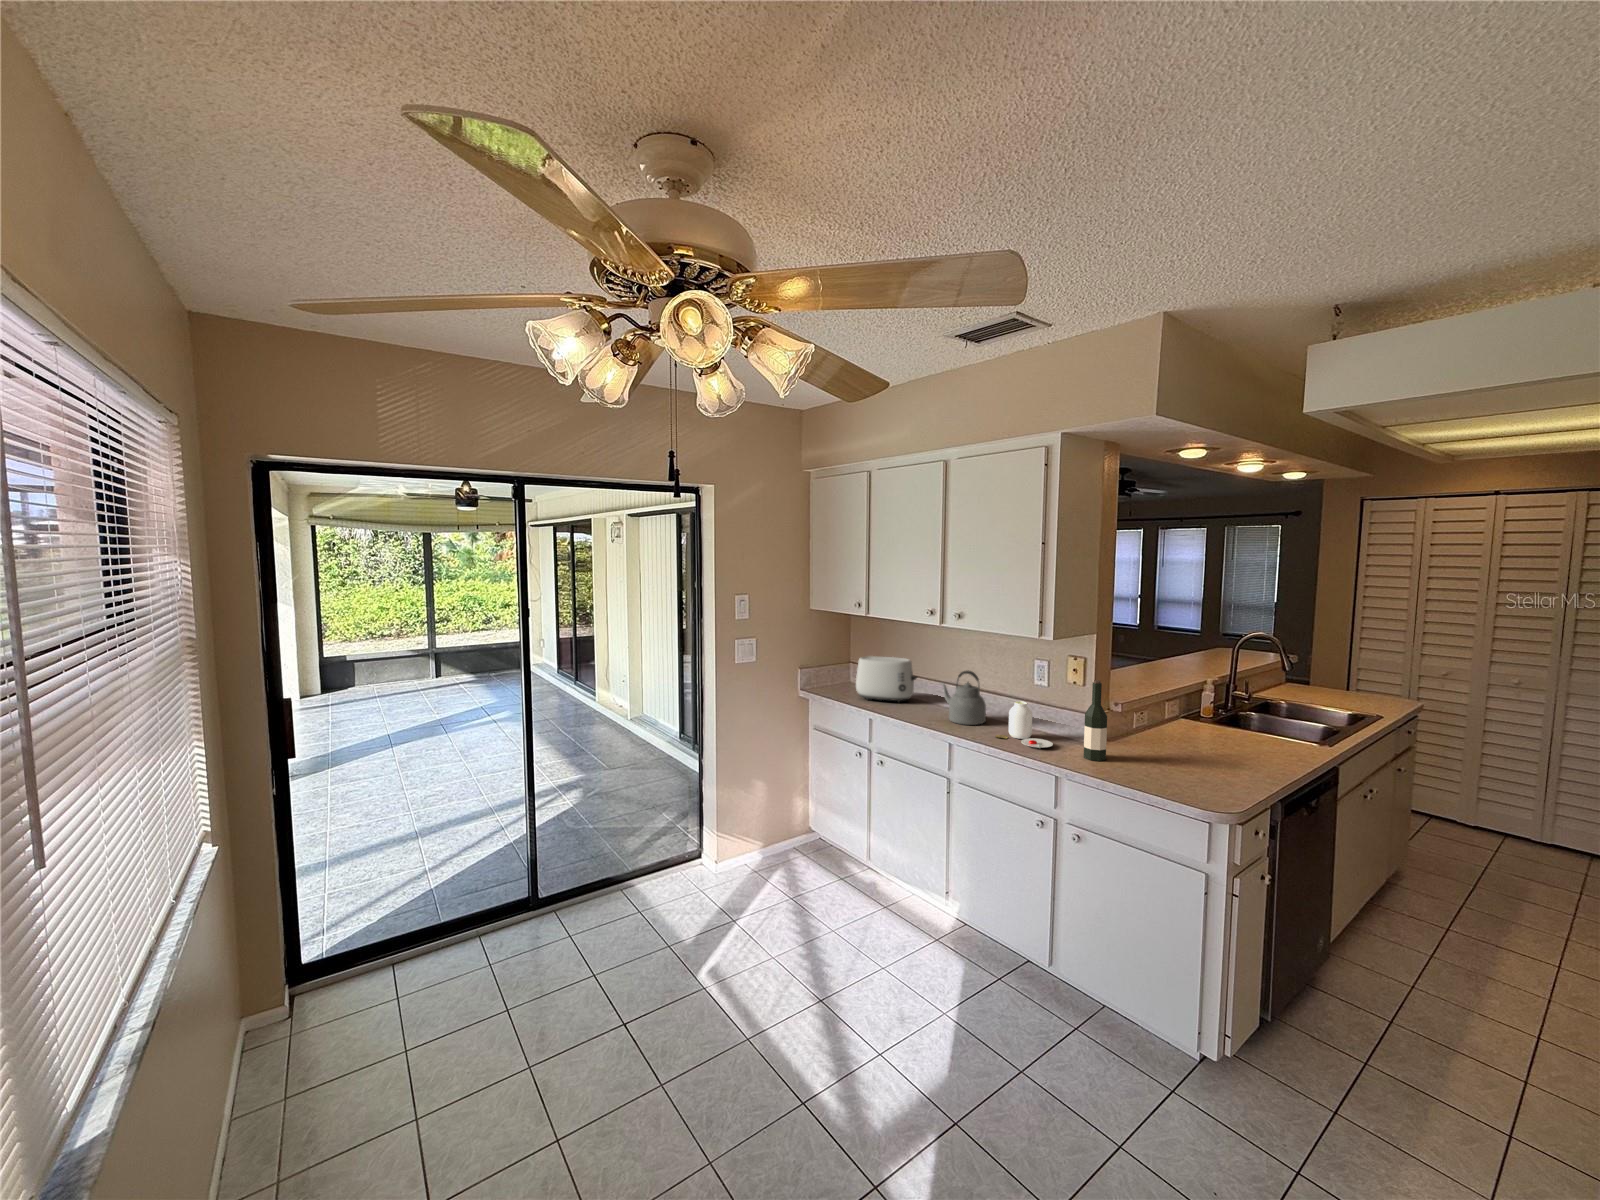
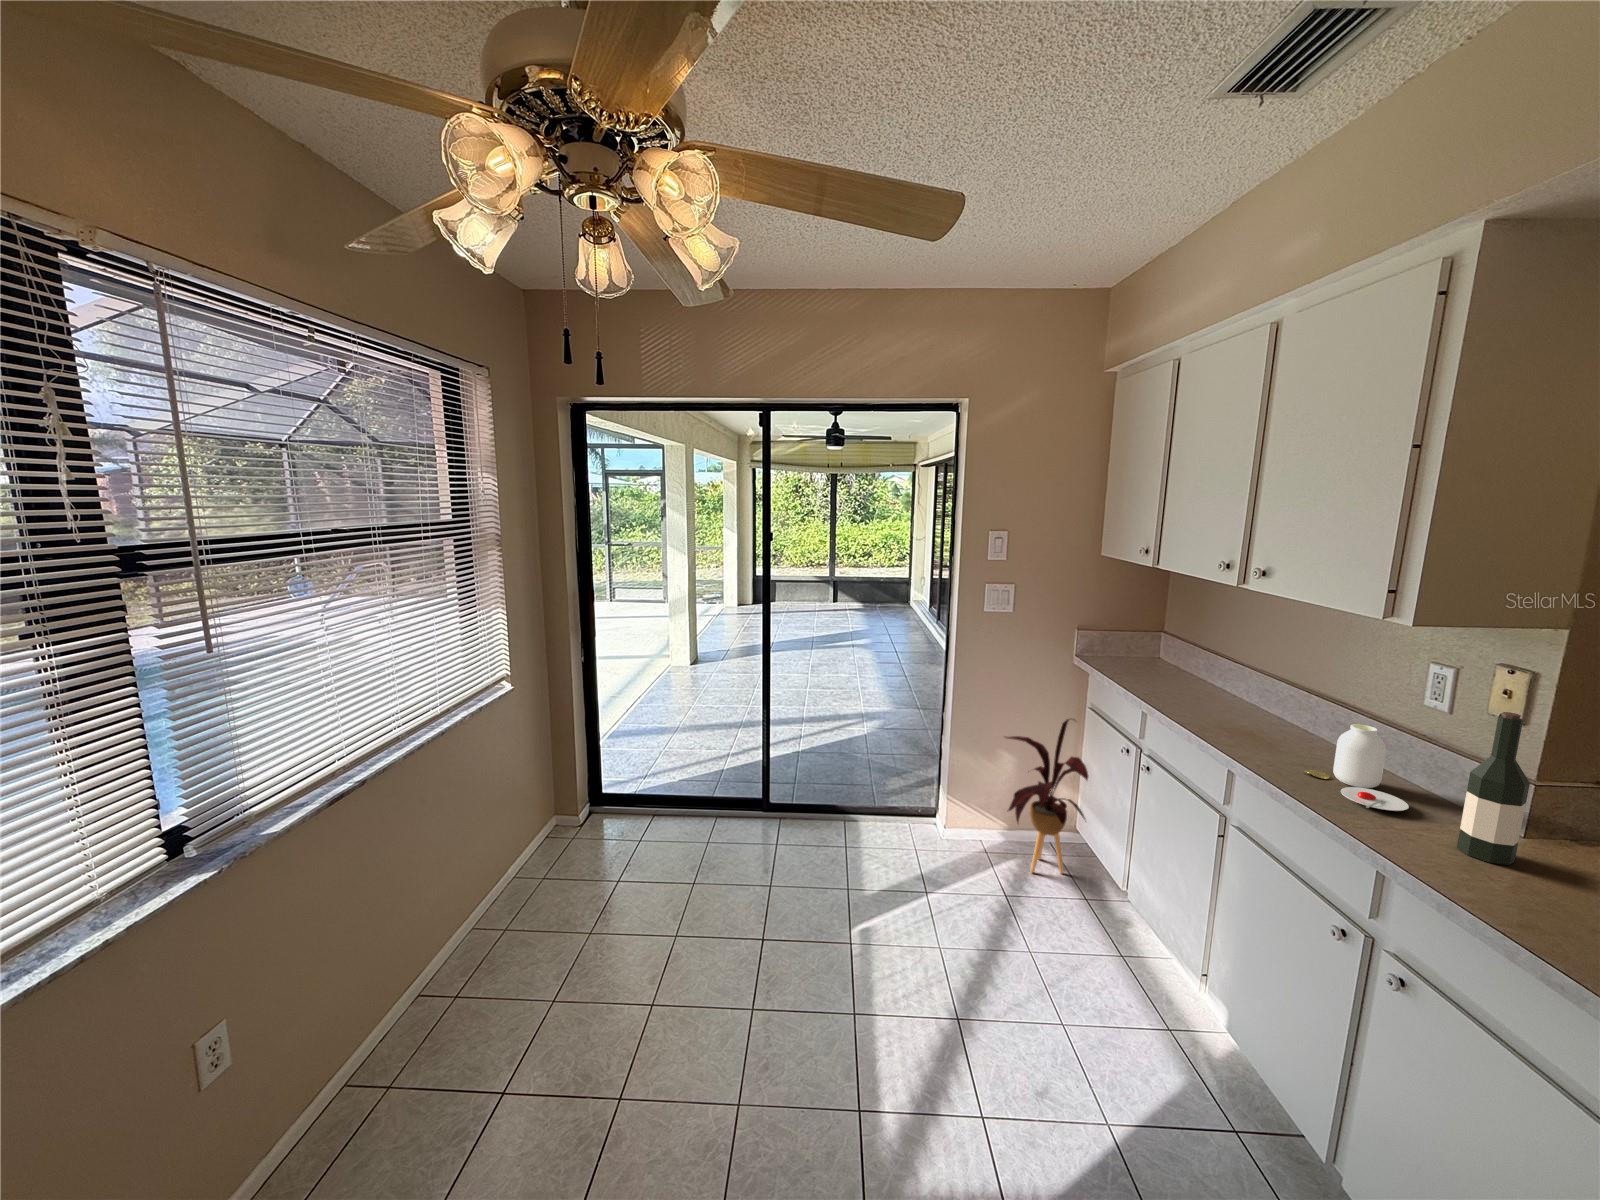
toaster: present [856,656,917,702] -> none [1144,627,1238,696]
kettle: present [942,670,986,725] -> none [1251,663,1323,749]
house plant: none [762,738,843,874] -> present [1005,719,1088,874]

